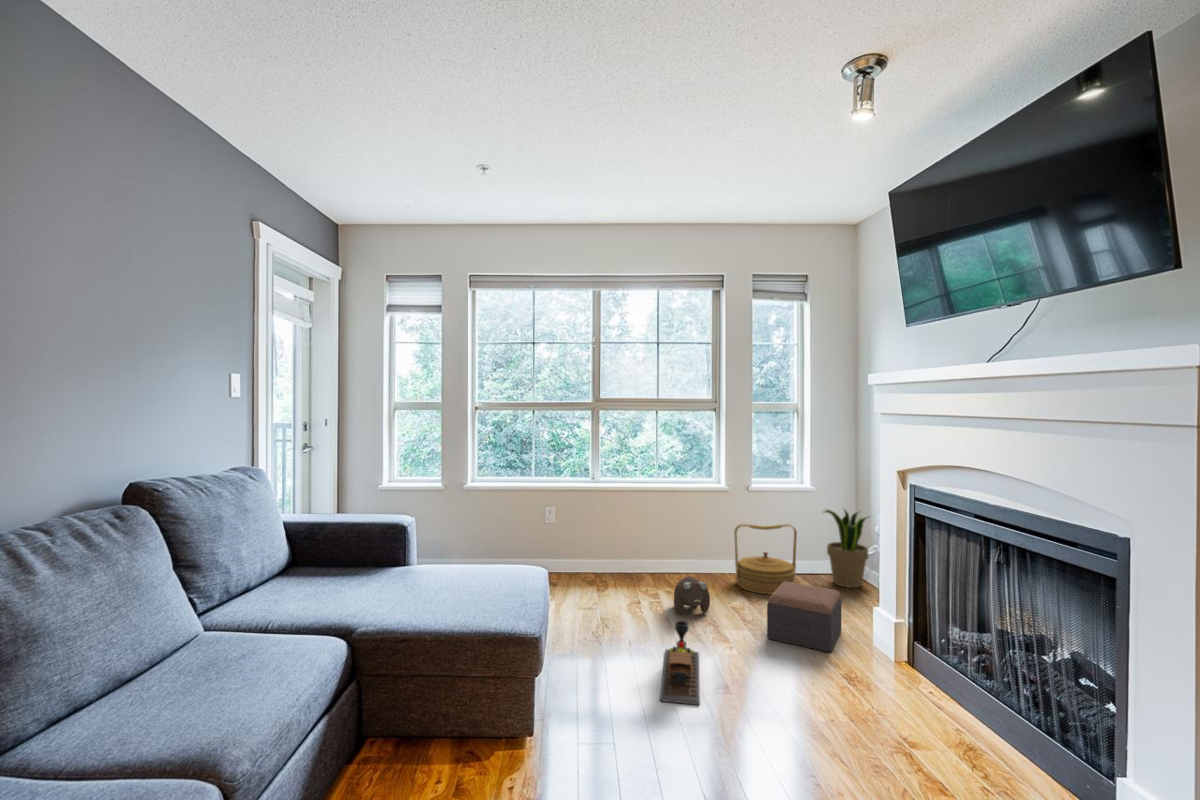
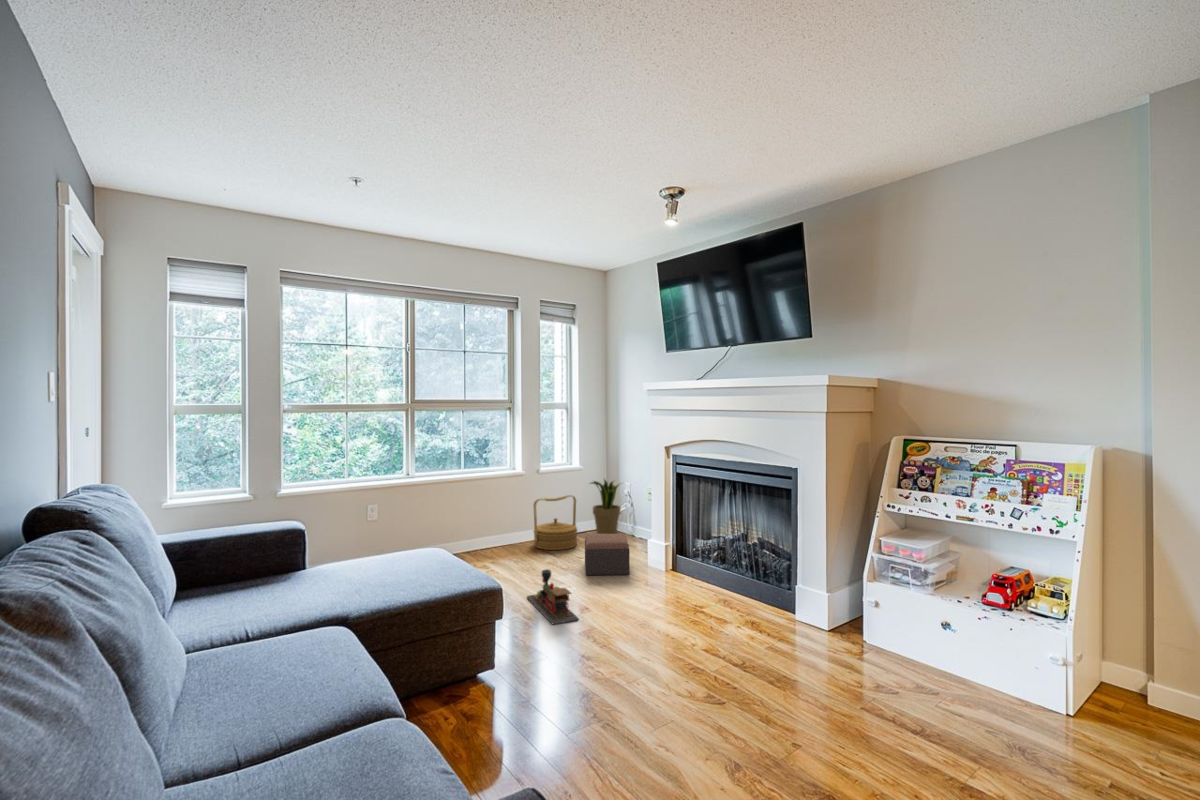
plush toy: present [674,576,710,614] -> none [503,543,536,573]

